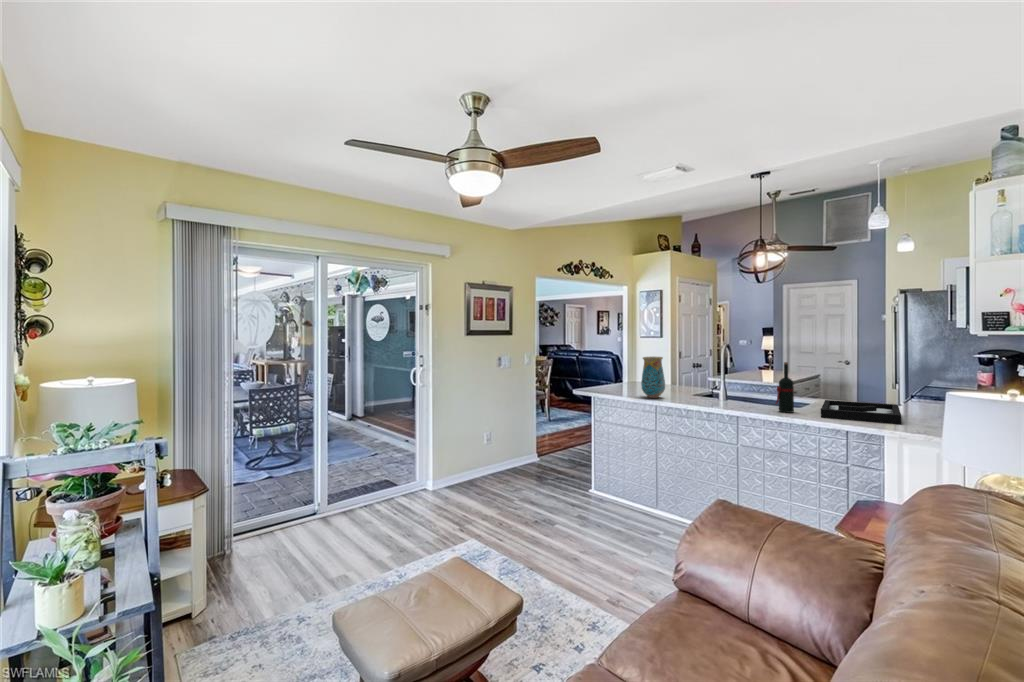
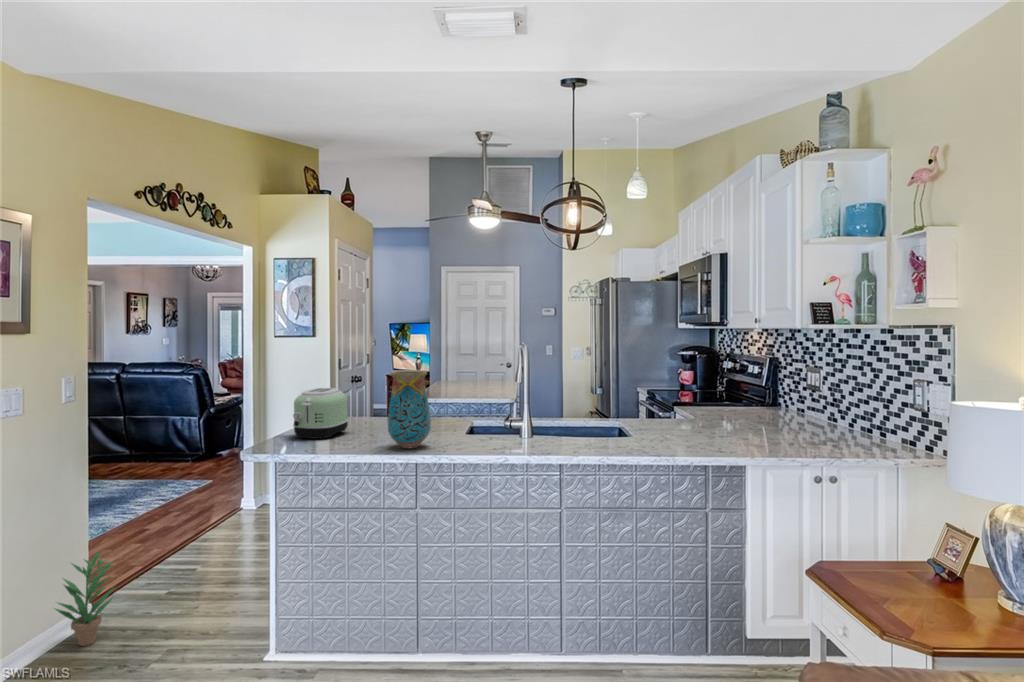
wine bottle: present [776,362,794,413] -> none [620,372,641,450]
toaster: none [606,365,638,391] -> present [293,388,348,439]
decorative tray: present [821,400,901,425] -> none [654,422,771,453]
potted plant: none [517,431,541,471] -> present [55,550,113,646]

